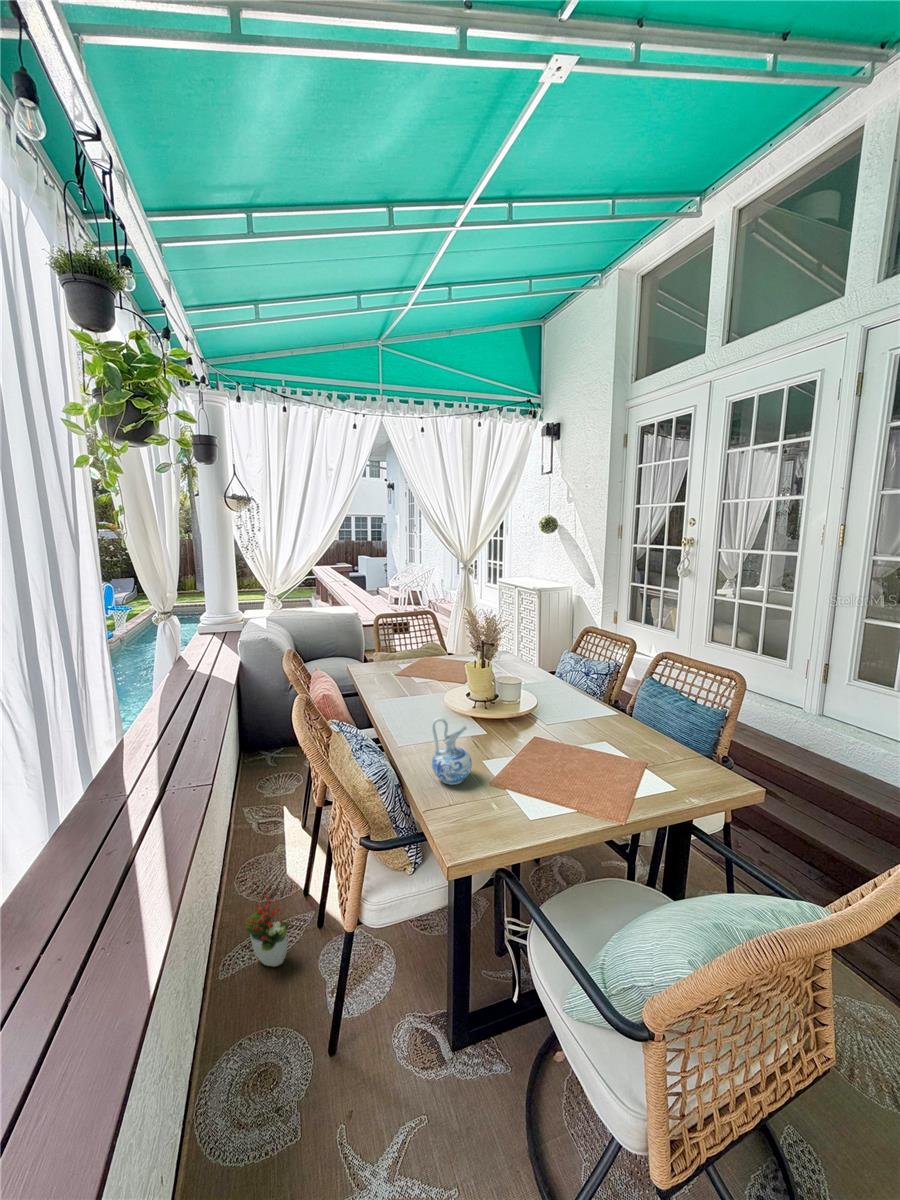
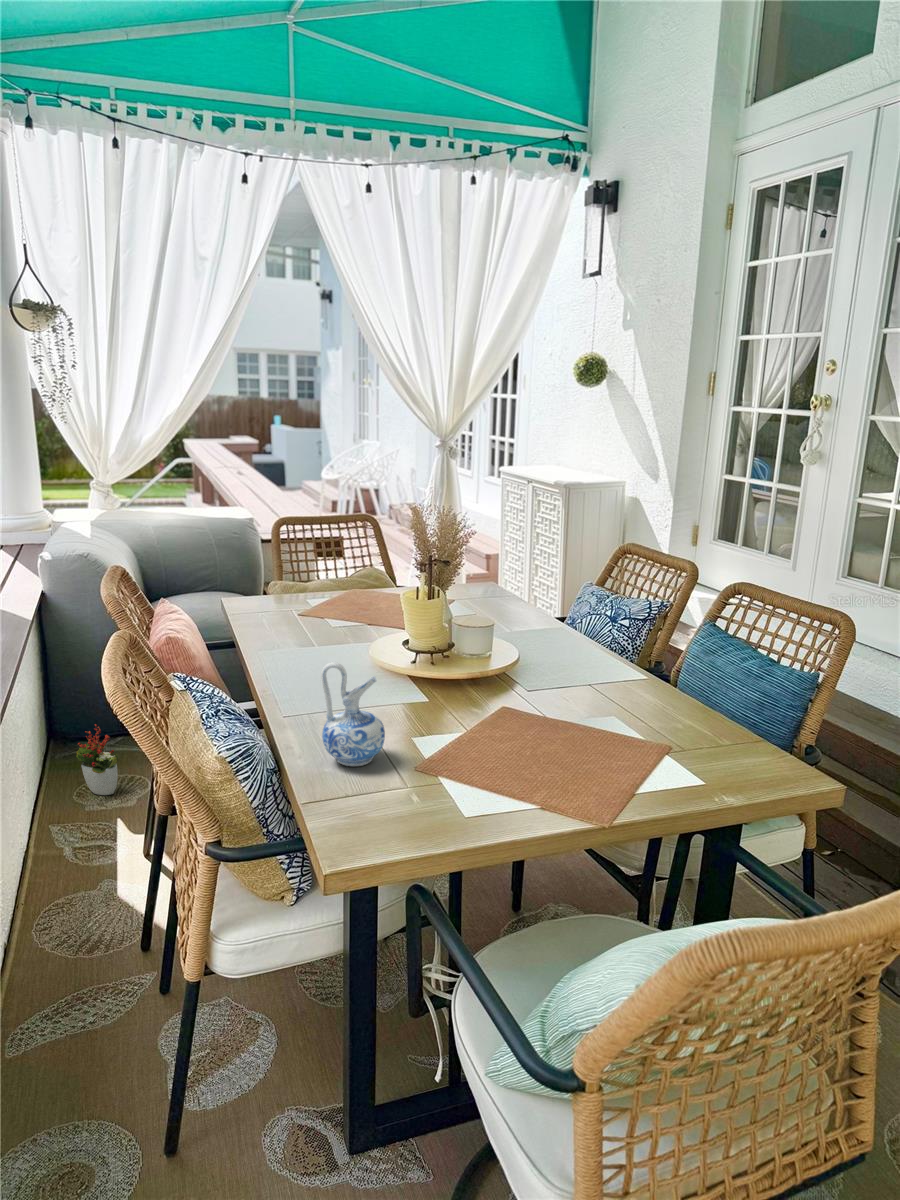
decorative plant: present [245,890,288,966] -> present [76,724,118,795]

